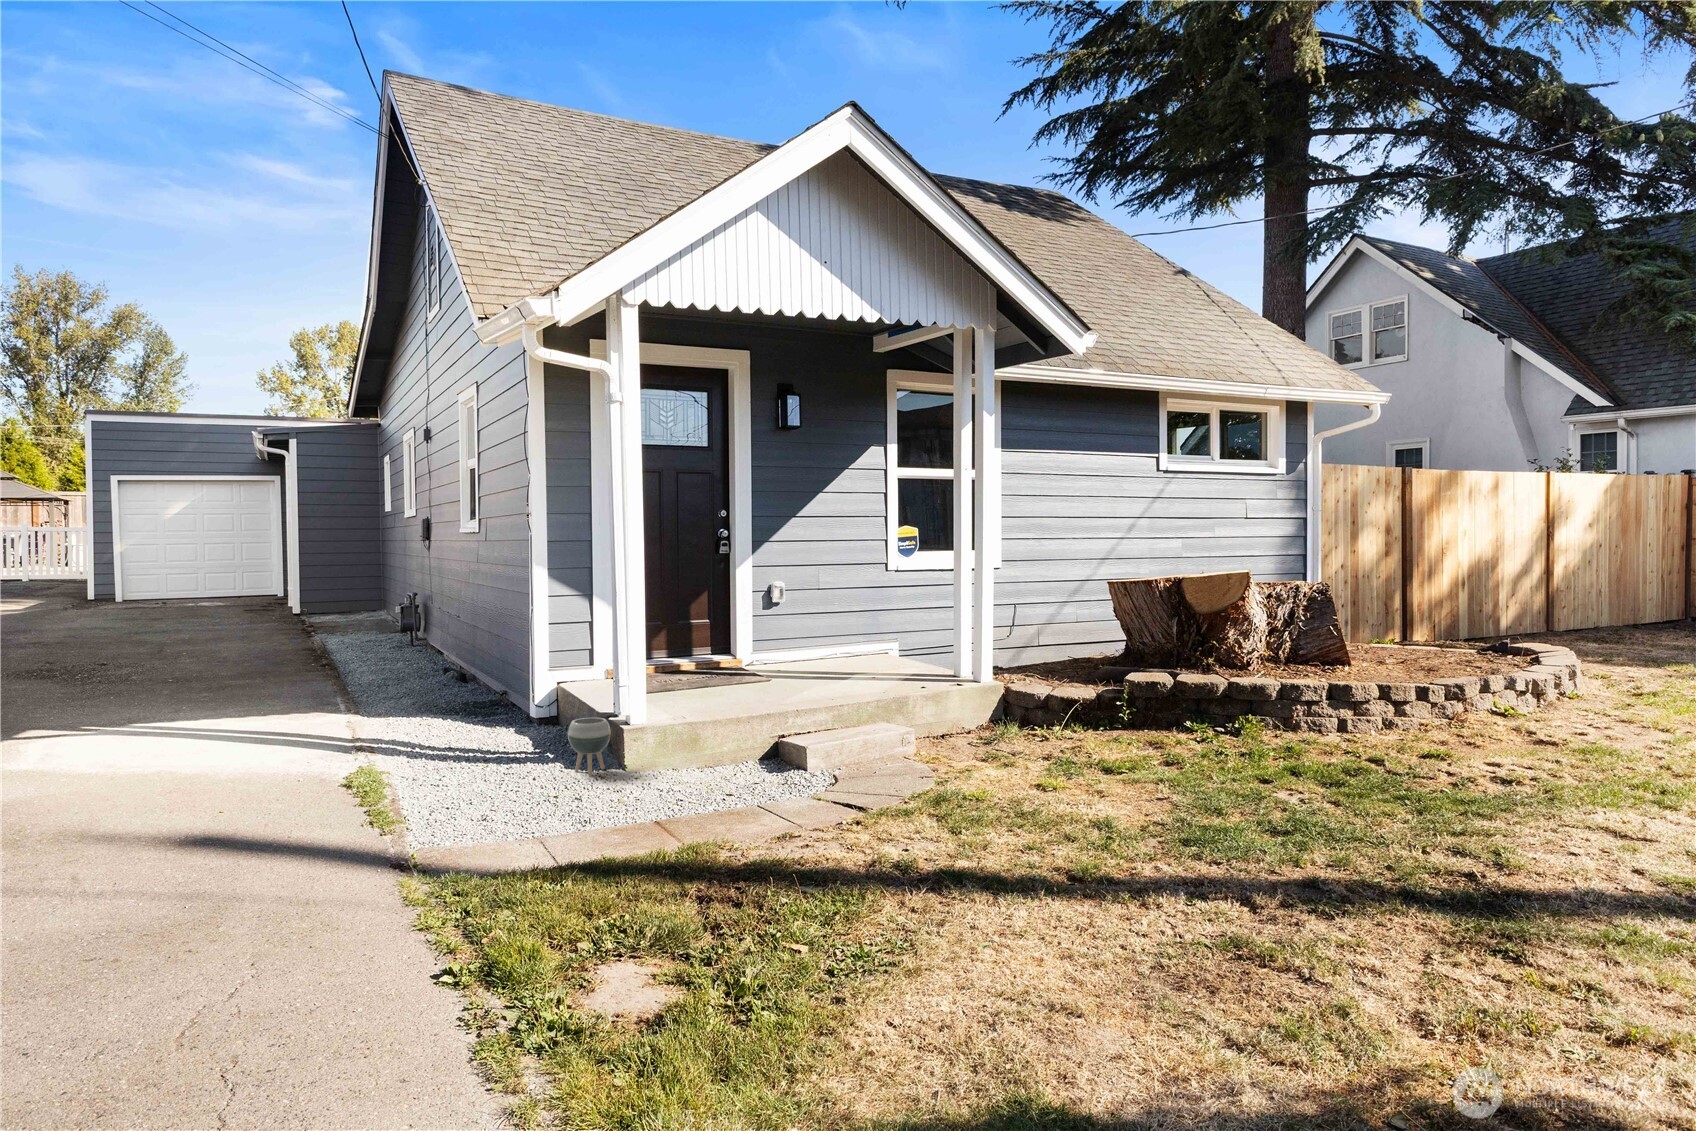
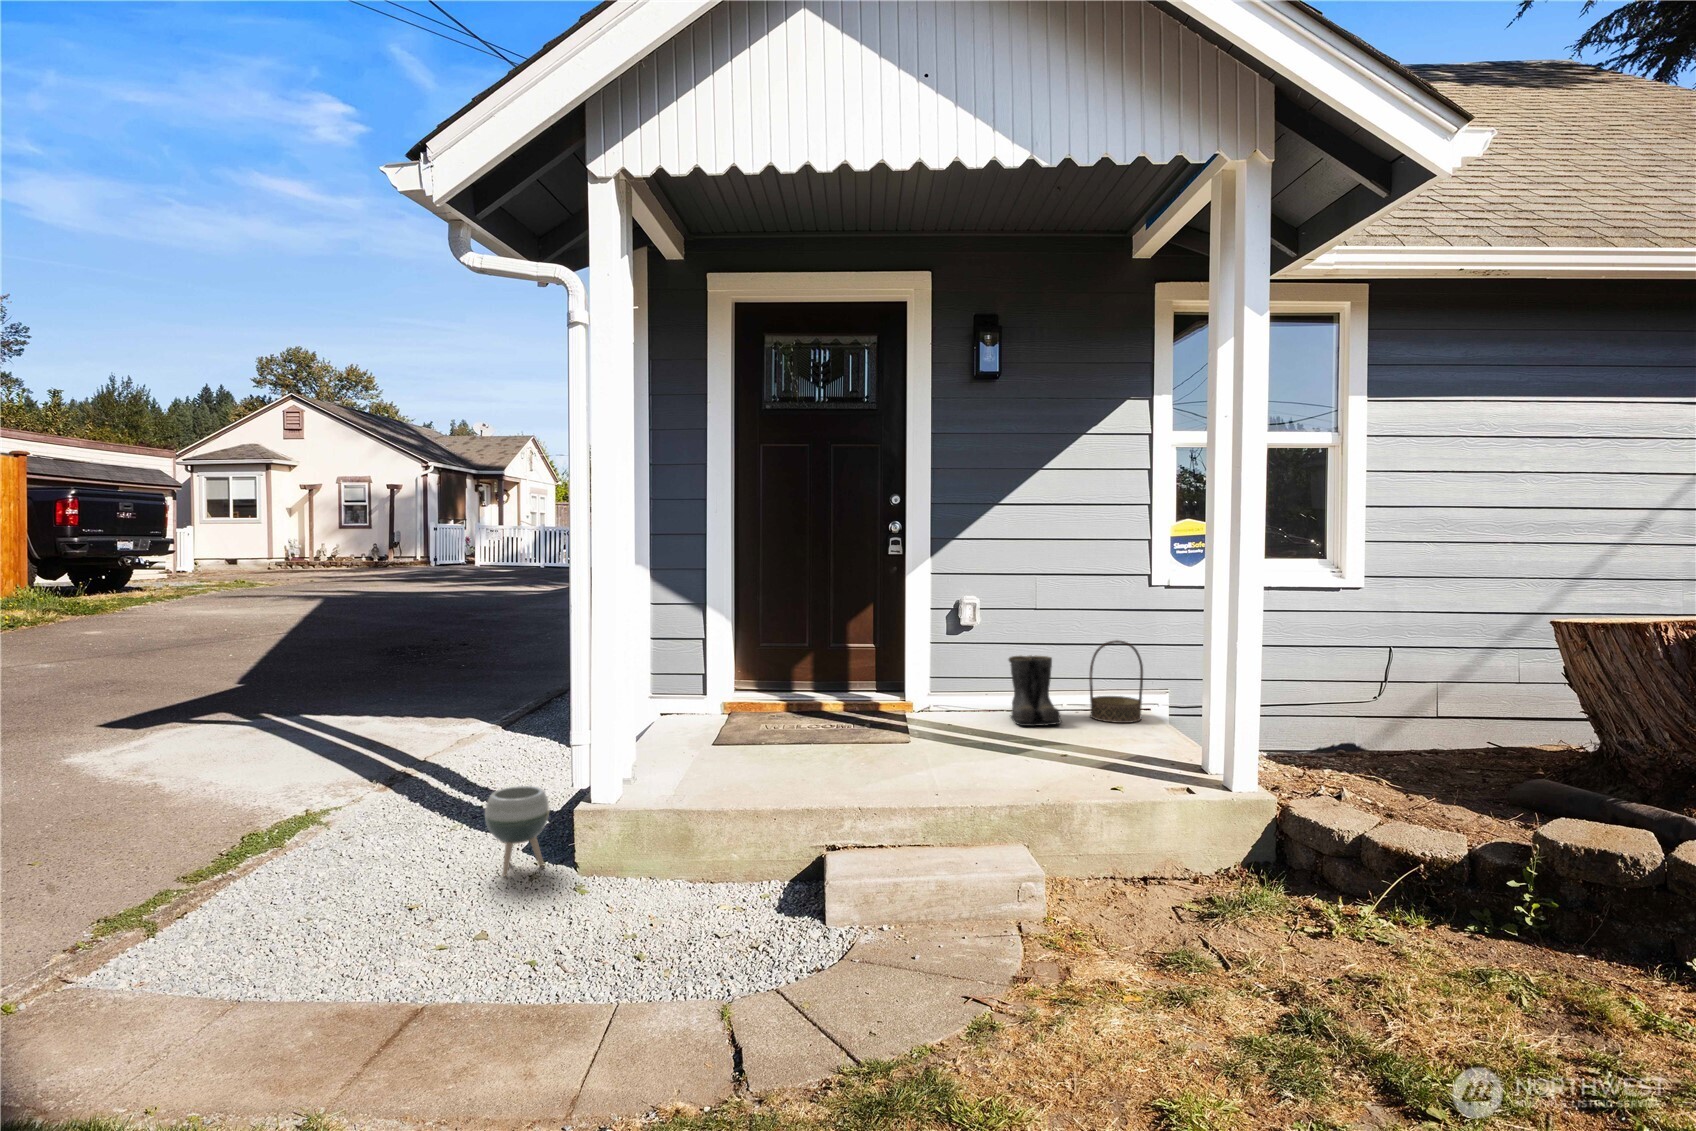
basket: none [859,606,892,660] -> present [1089,640,1143,723]
boots: none [809,620,853,666] -> present [1009,656,1062,726]

